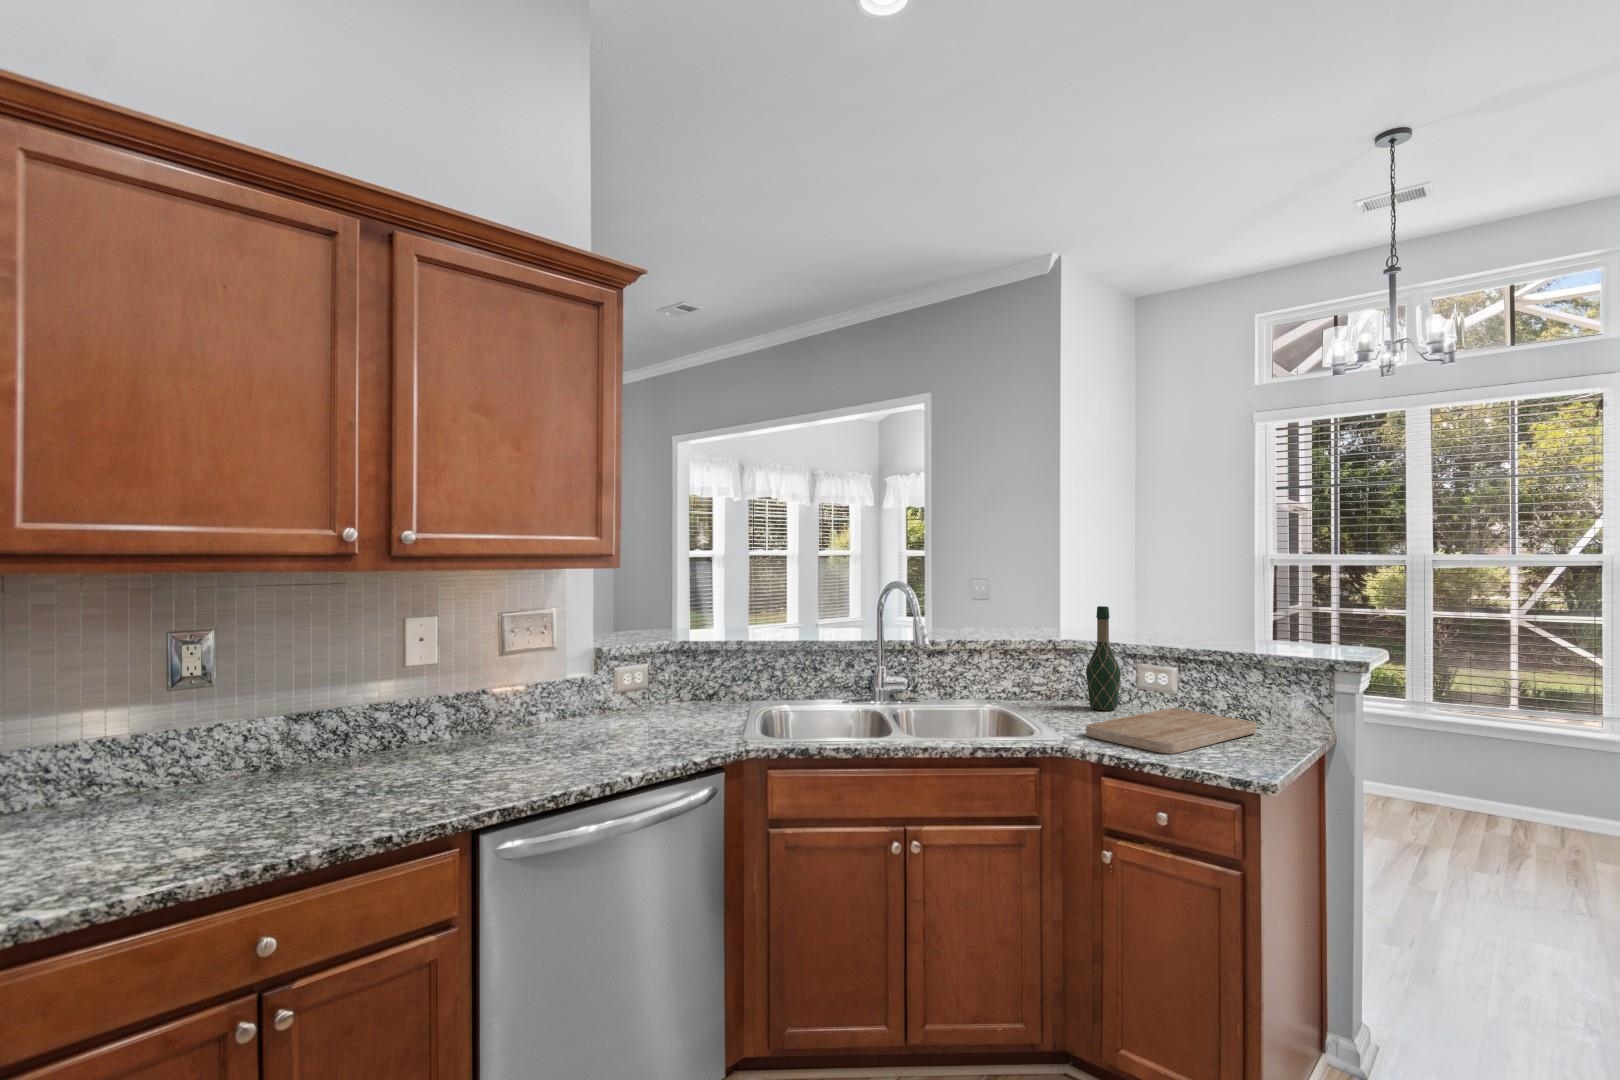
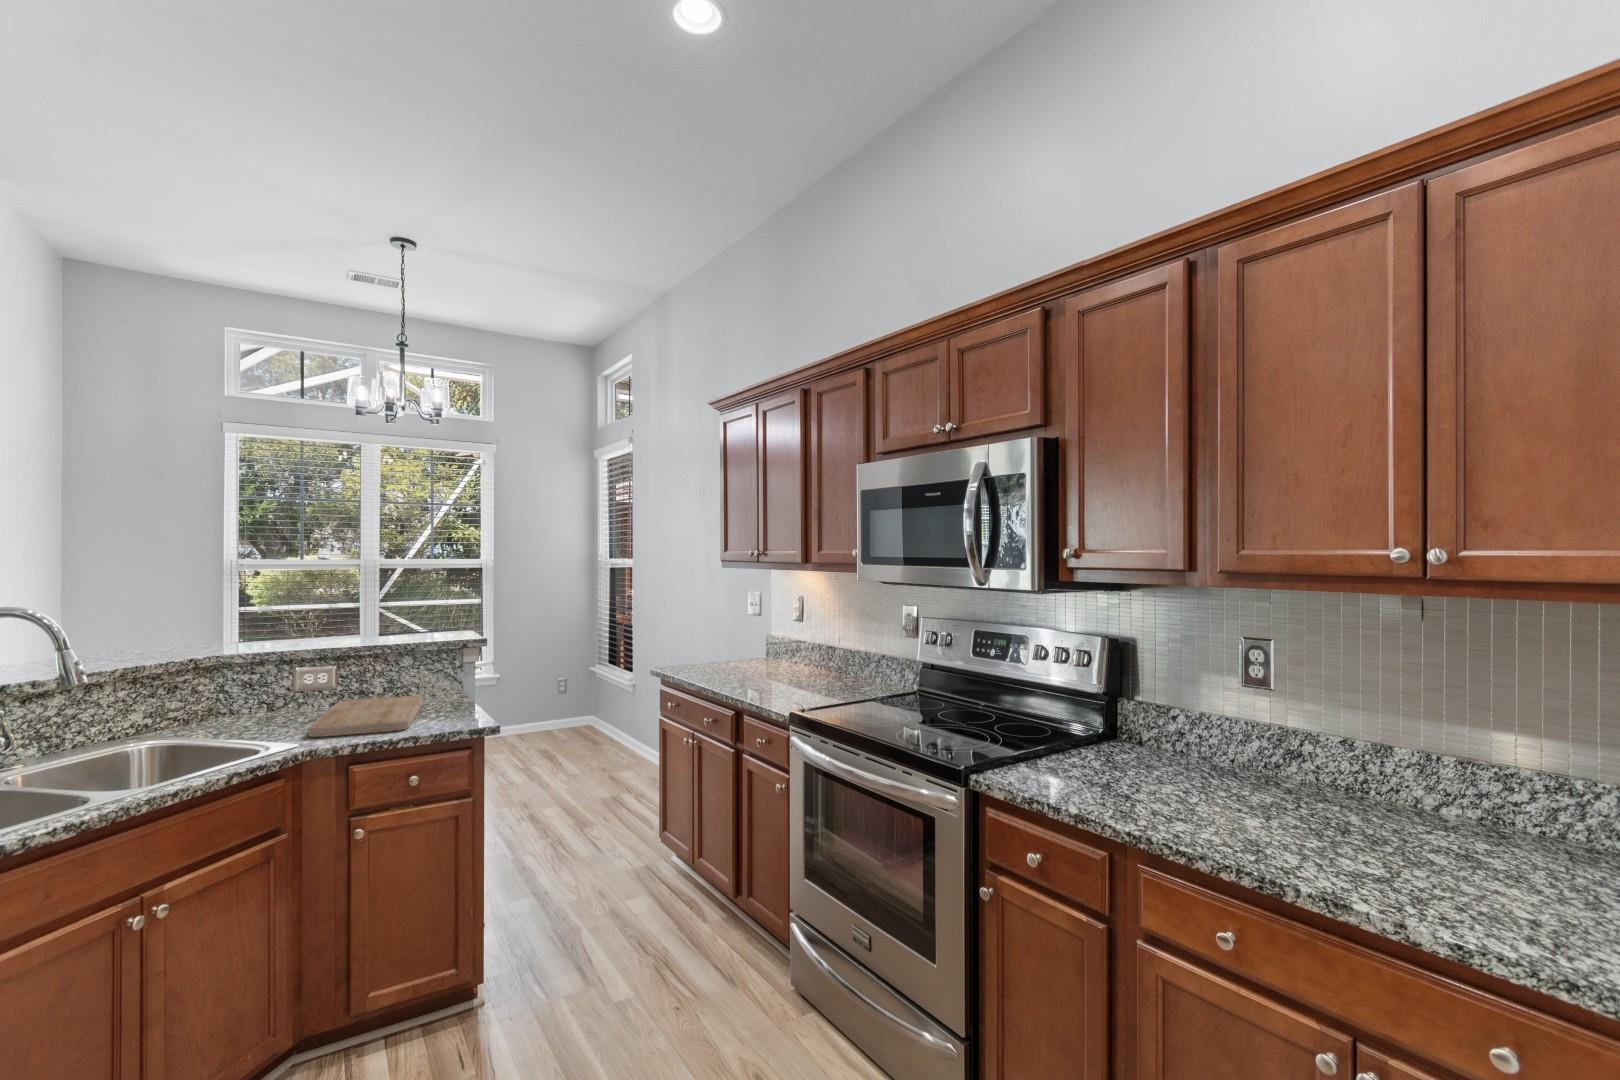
wine bottle: present [1086,606,1121,710] -> none [243,619,283,719]

